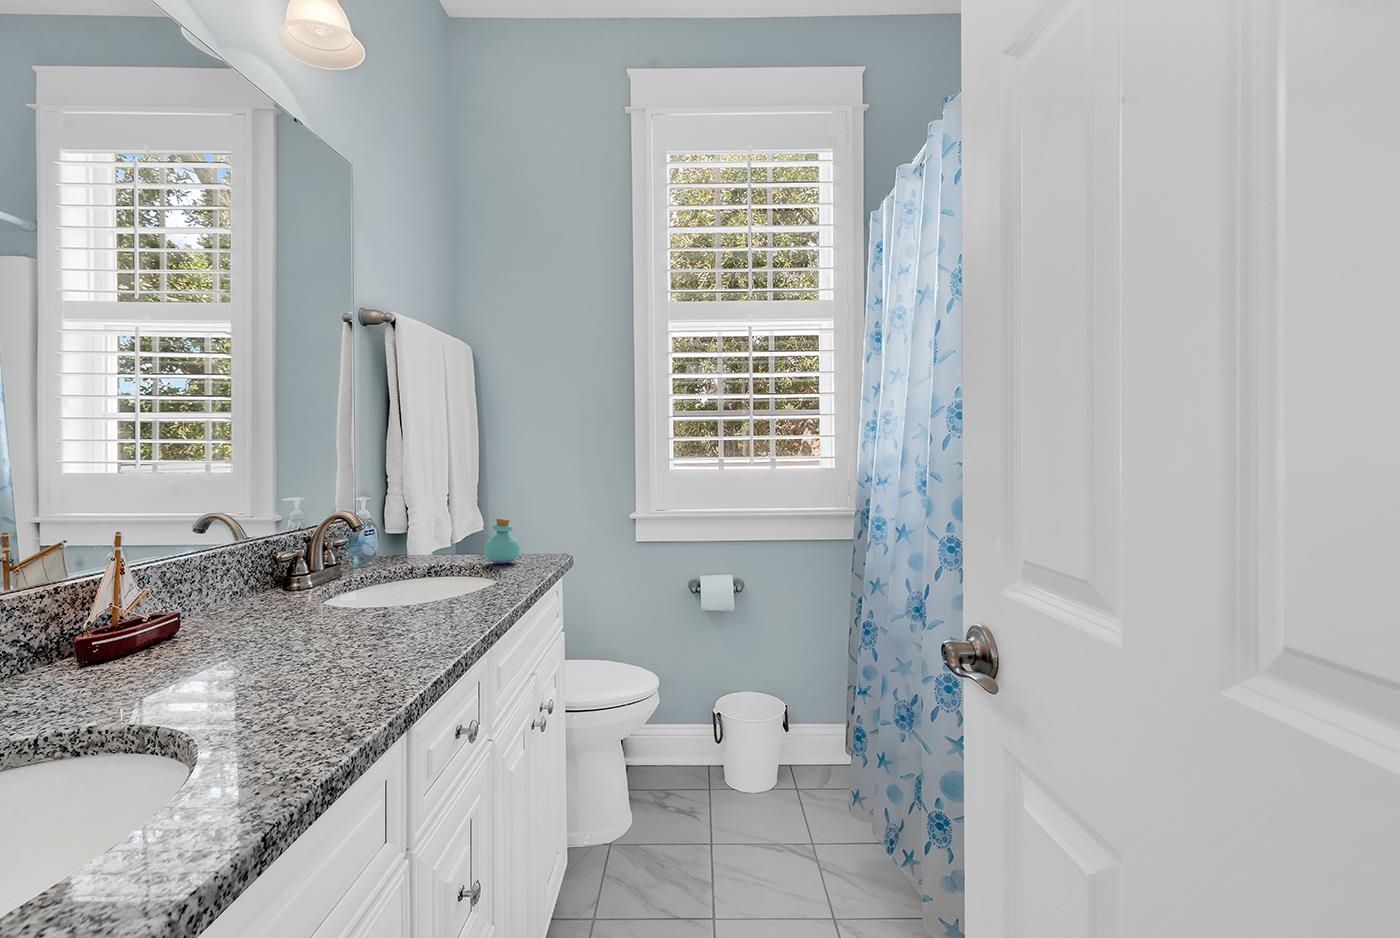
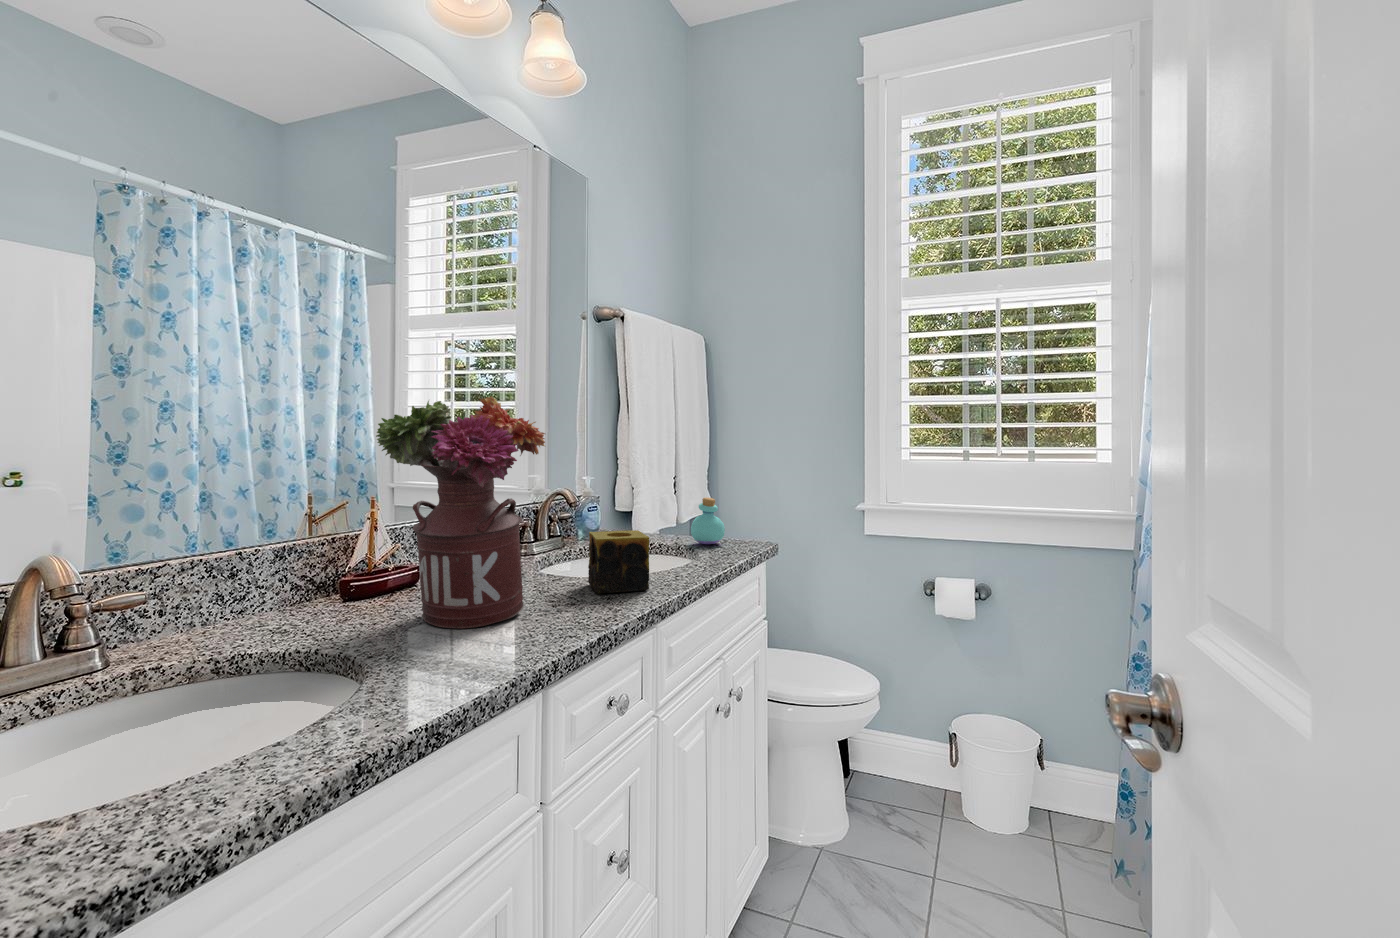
flower arrangement: none [156,412,377,676] -> present [376,396,545,628]
candle: none [403,552,477,620] -> present [588,530,649,593]

